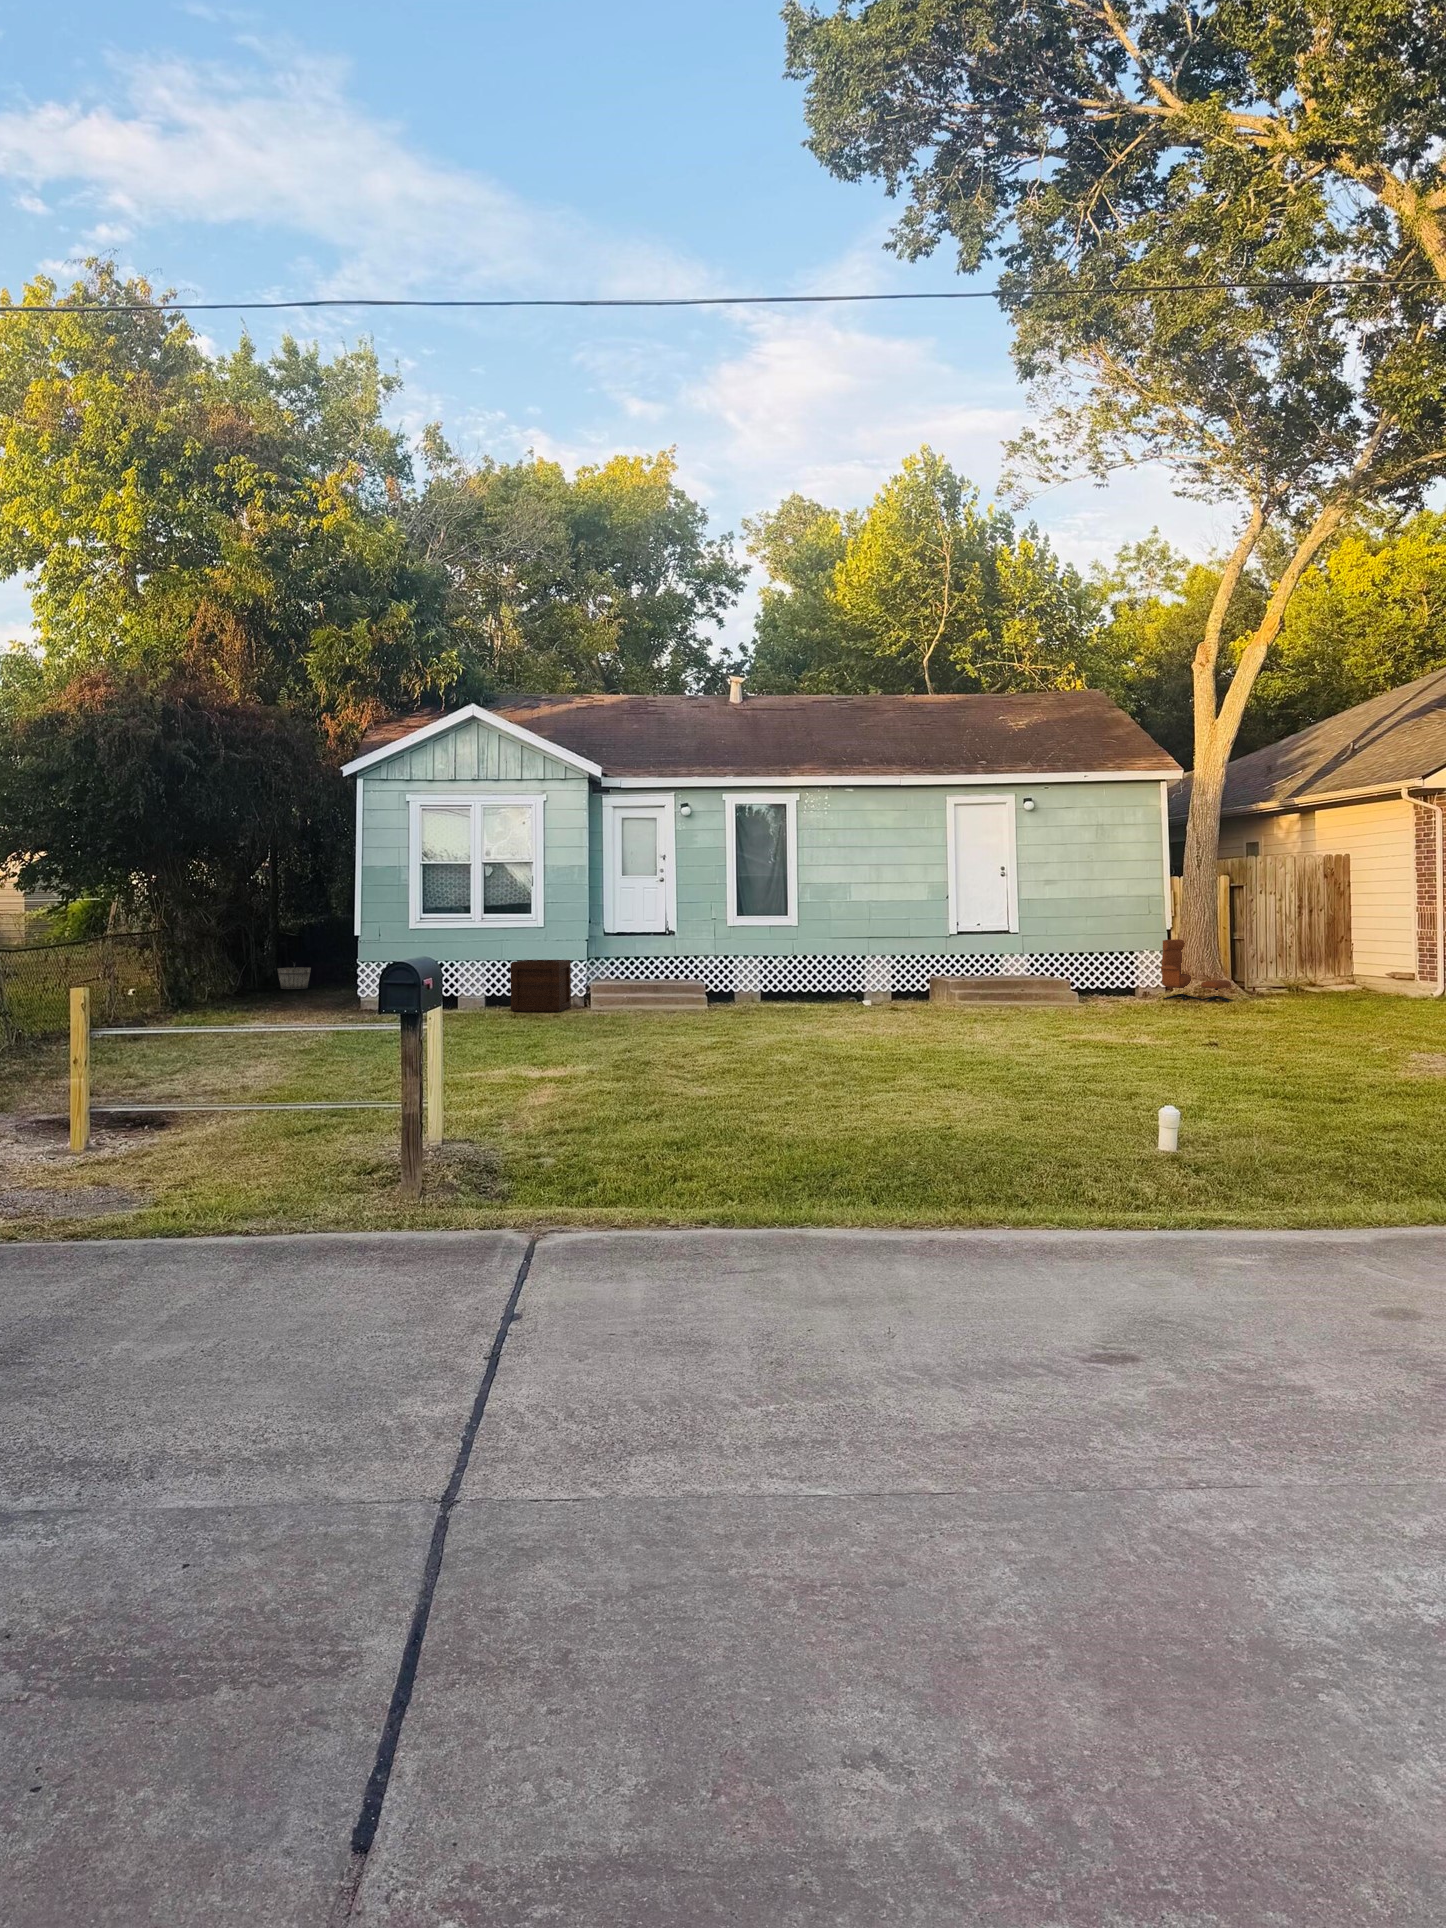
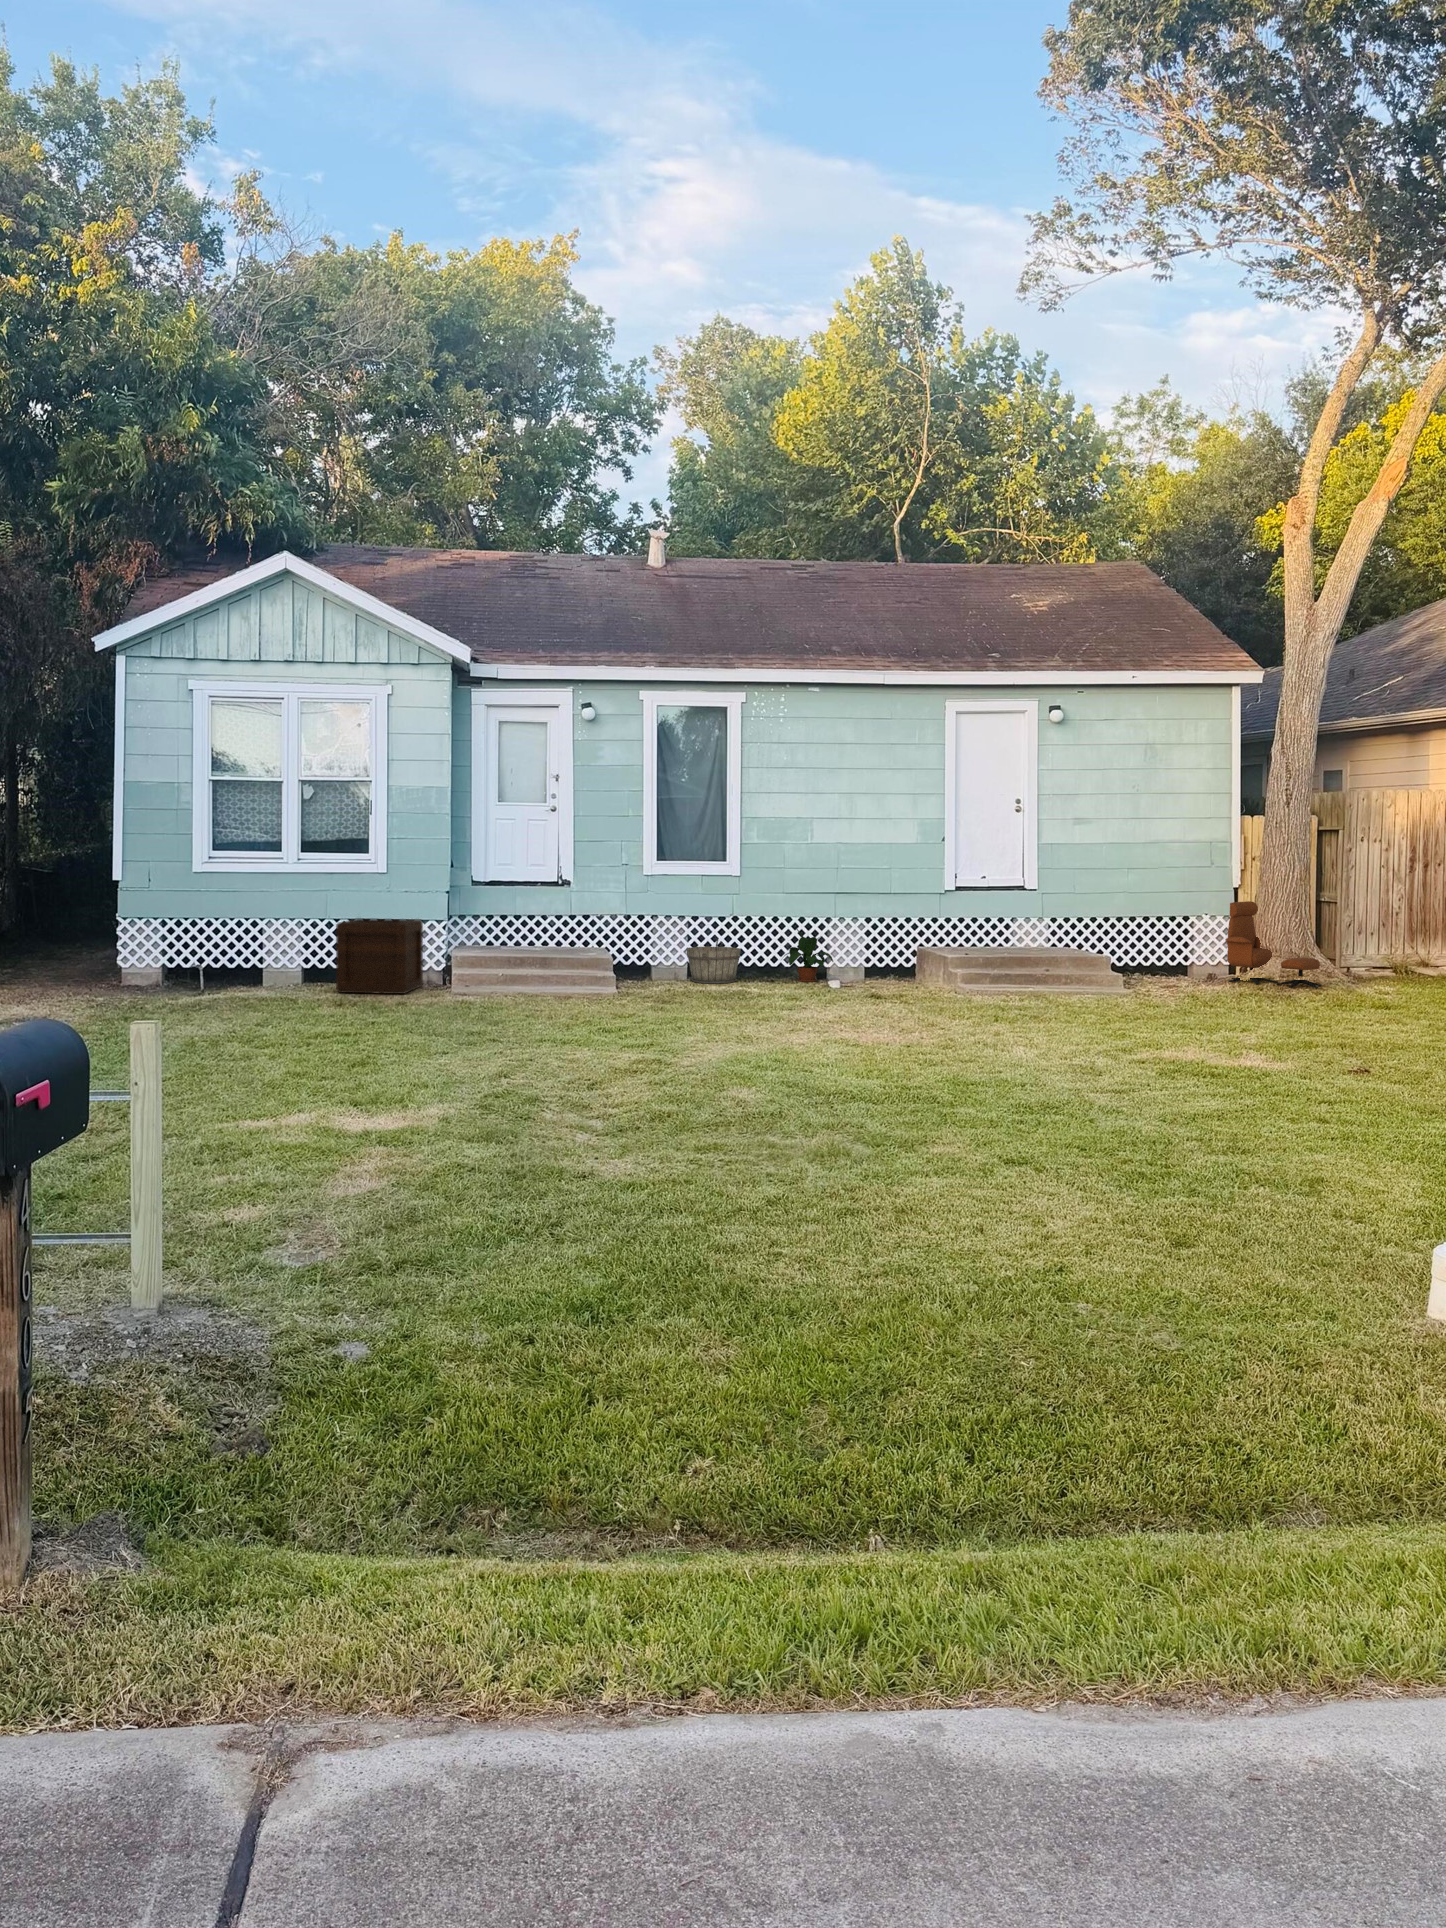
wooden bucket: present [277,961,311,989] -> present [687,936,741,983]
potted plant: none [829,963,867,1002] -> present [784,929,833,982]

